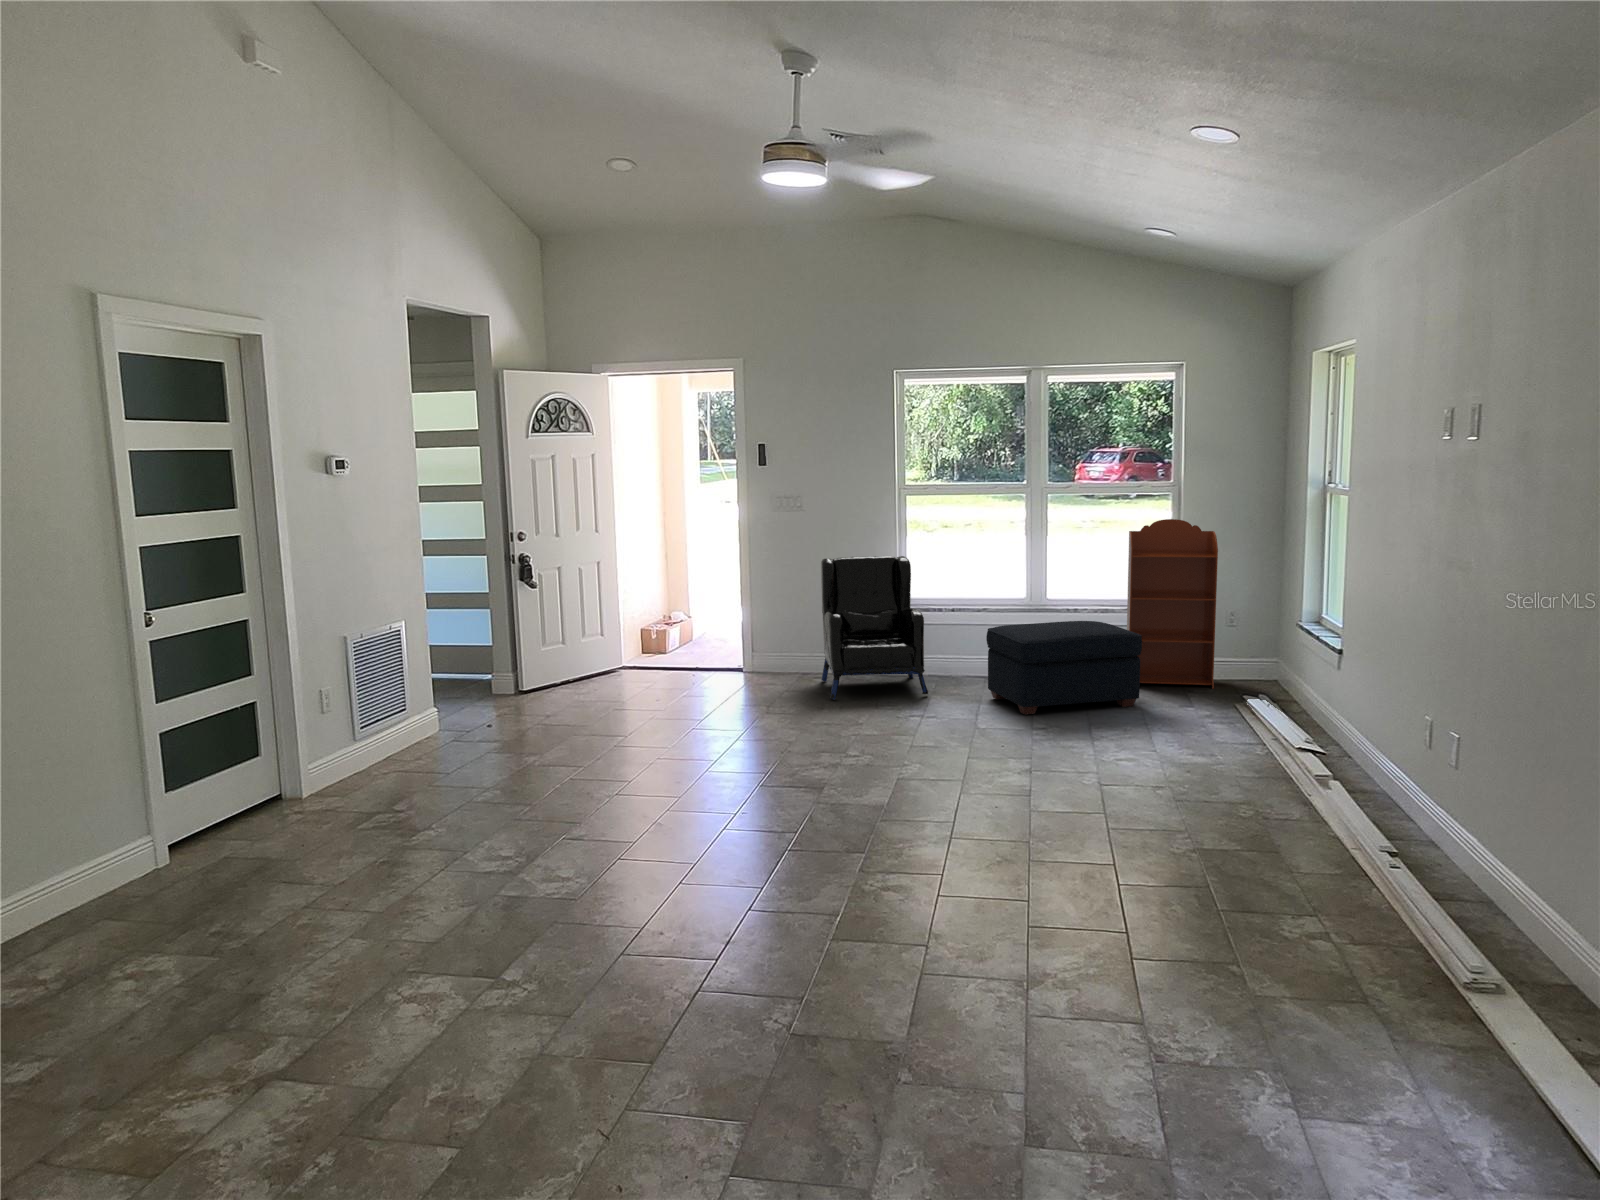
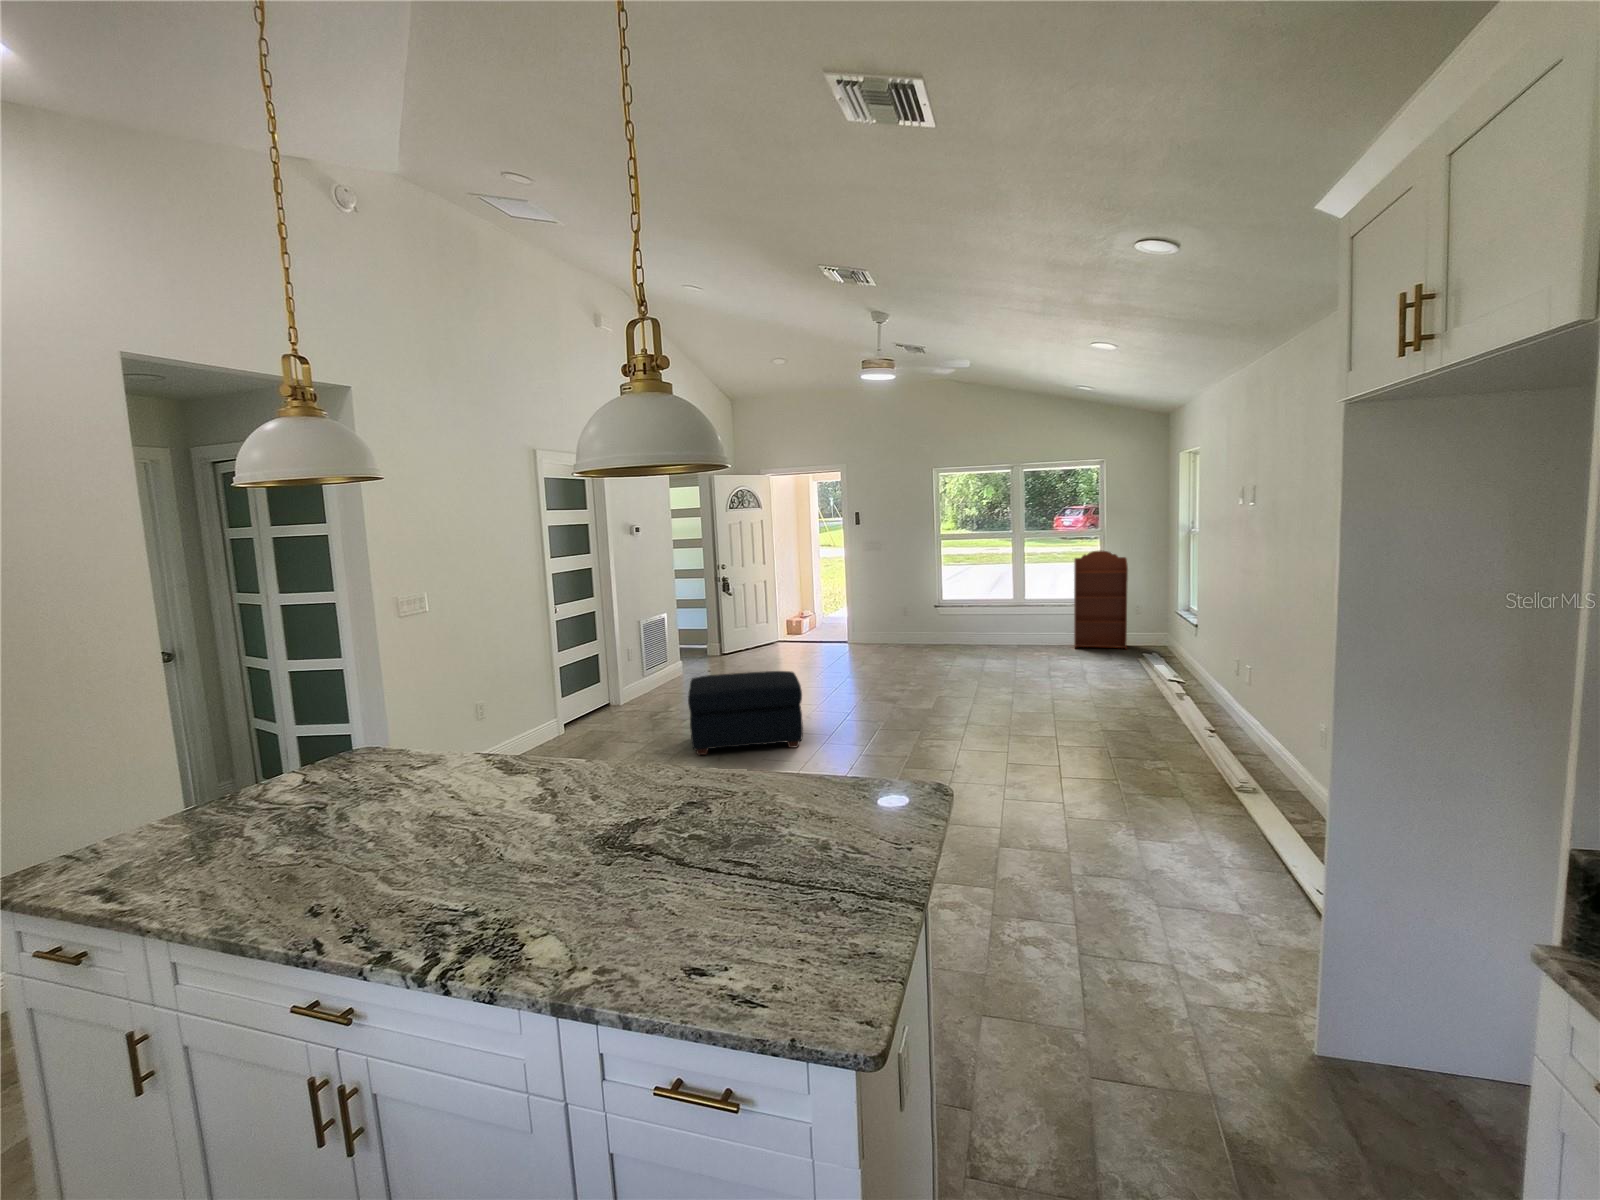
armchair: present [821,556,928,700] -> none [893,575,956,656]
ottoman: present [986,621,1142,715] -> present [688,671,803,755]

